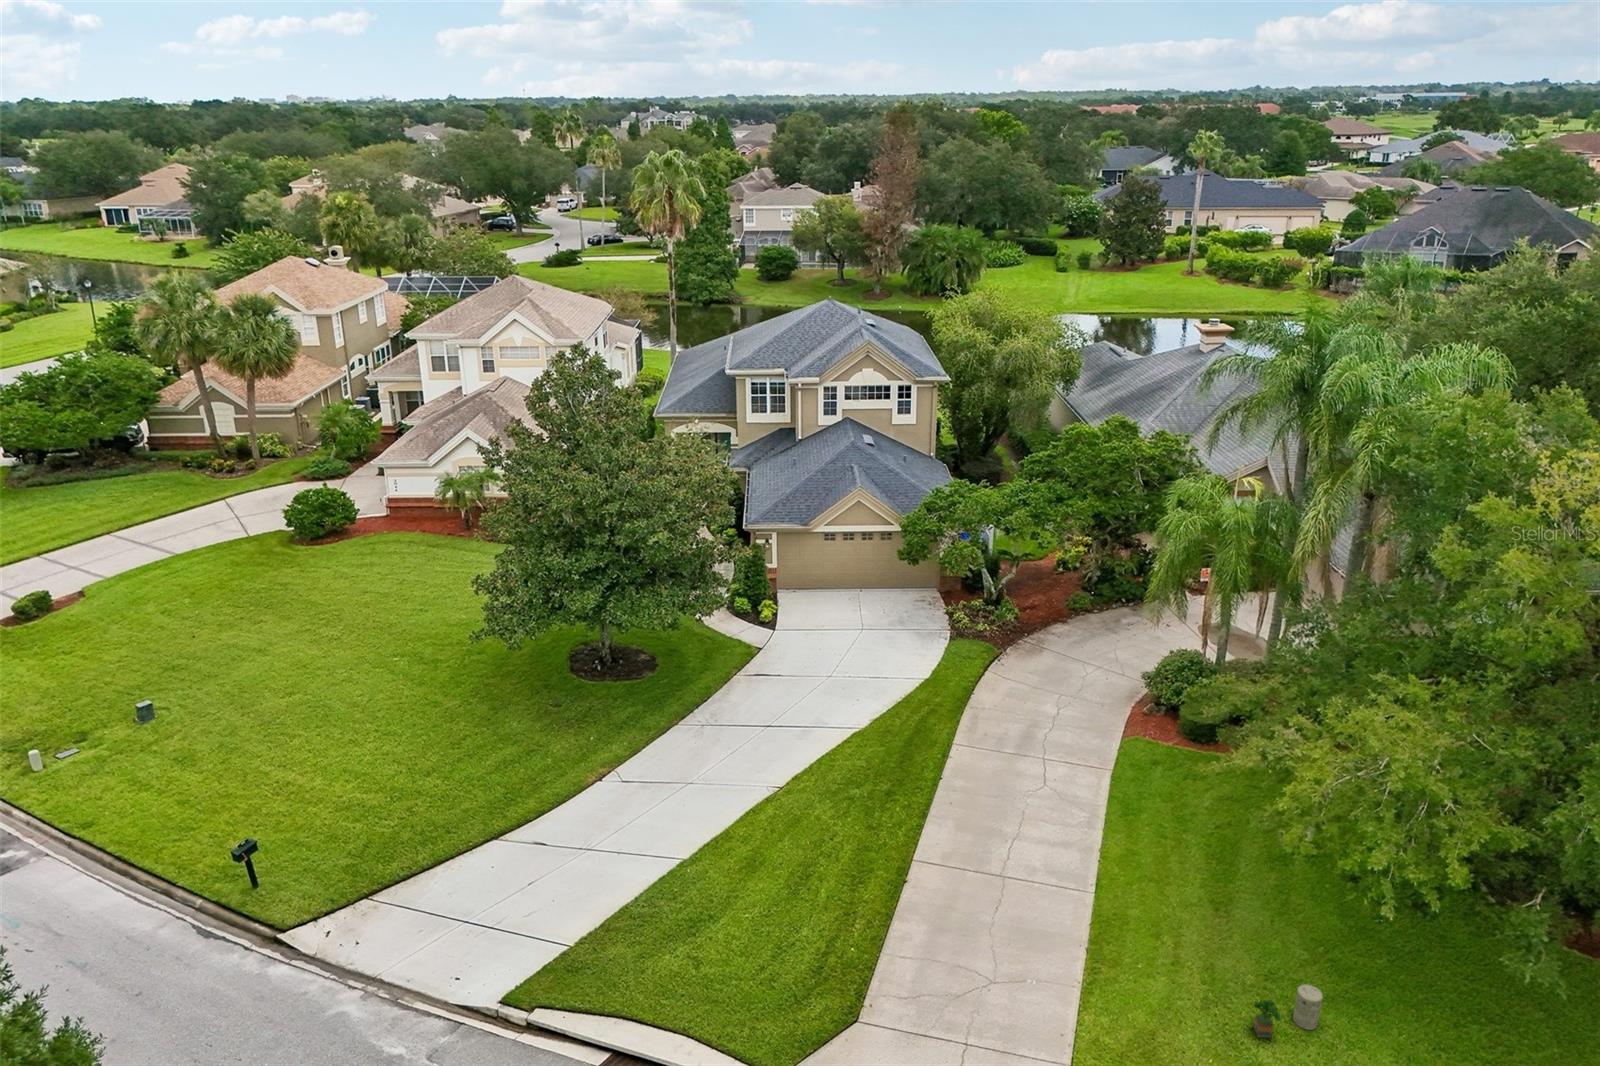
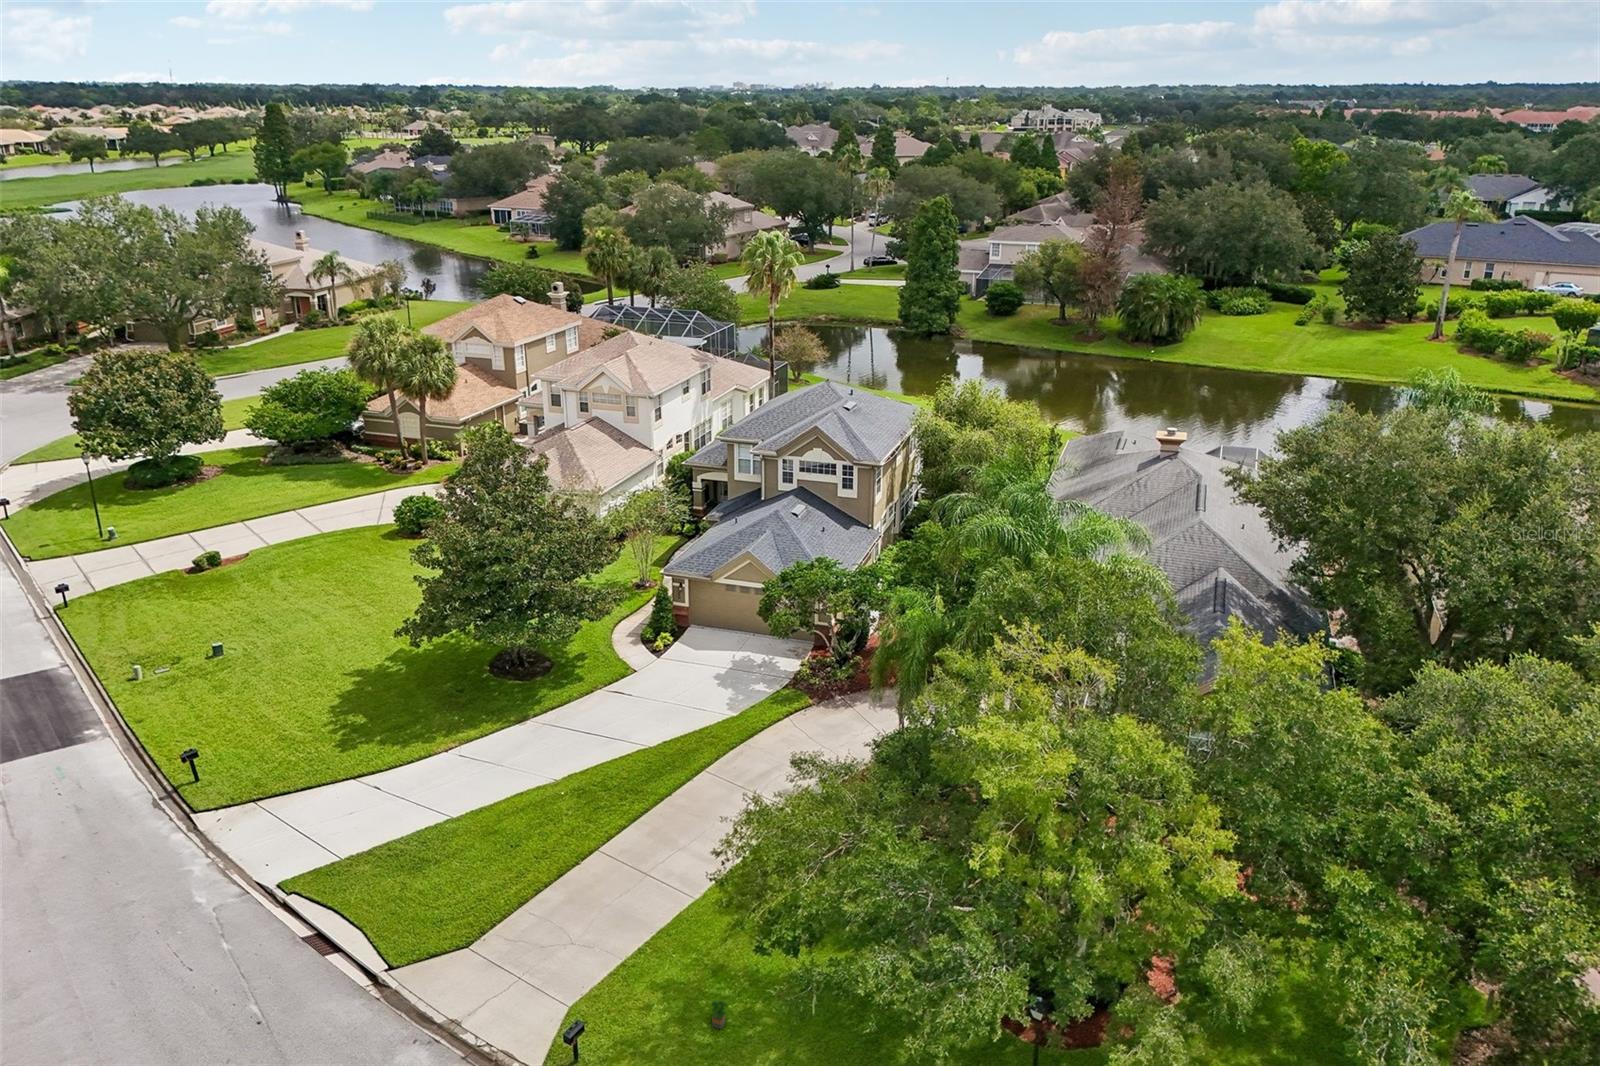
trash can: present [1293,984,1323,1030] -> none [747,997,765,1032]

